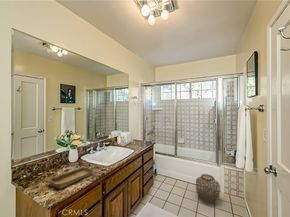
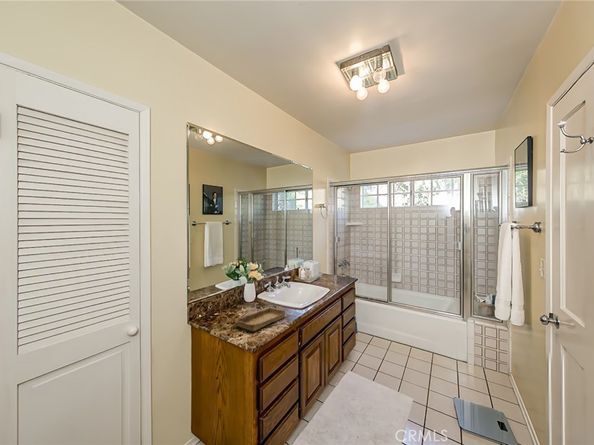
woven basket: present [196,174,220,203] -> none [426,331,467,377]

